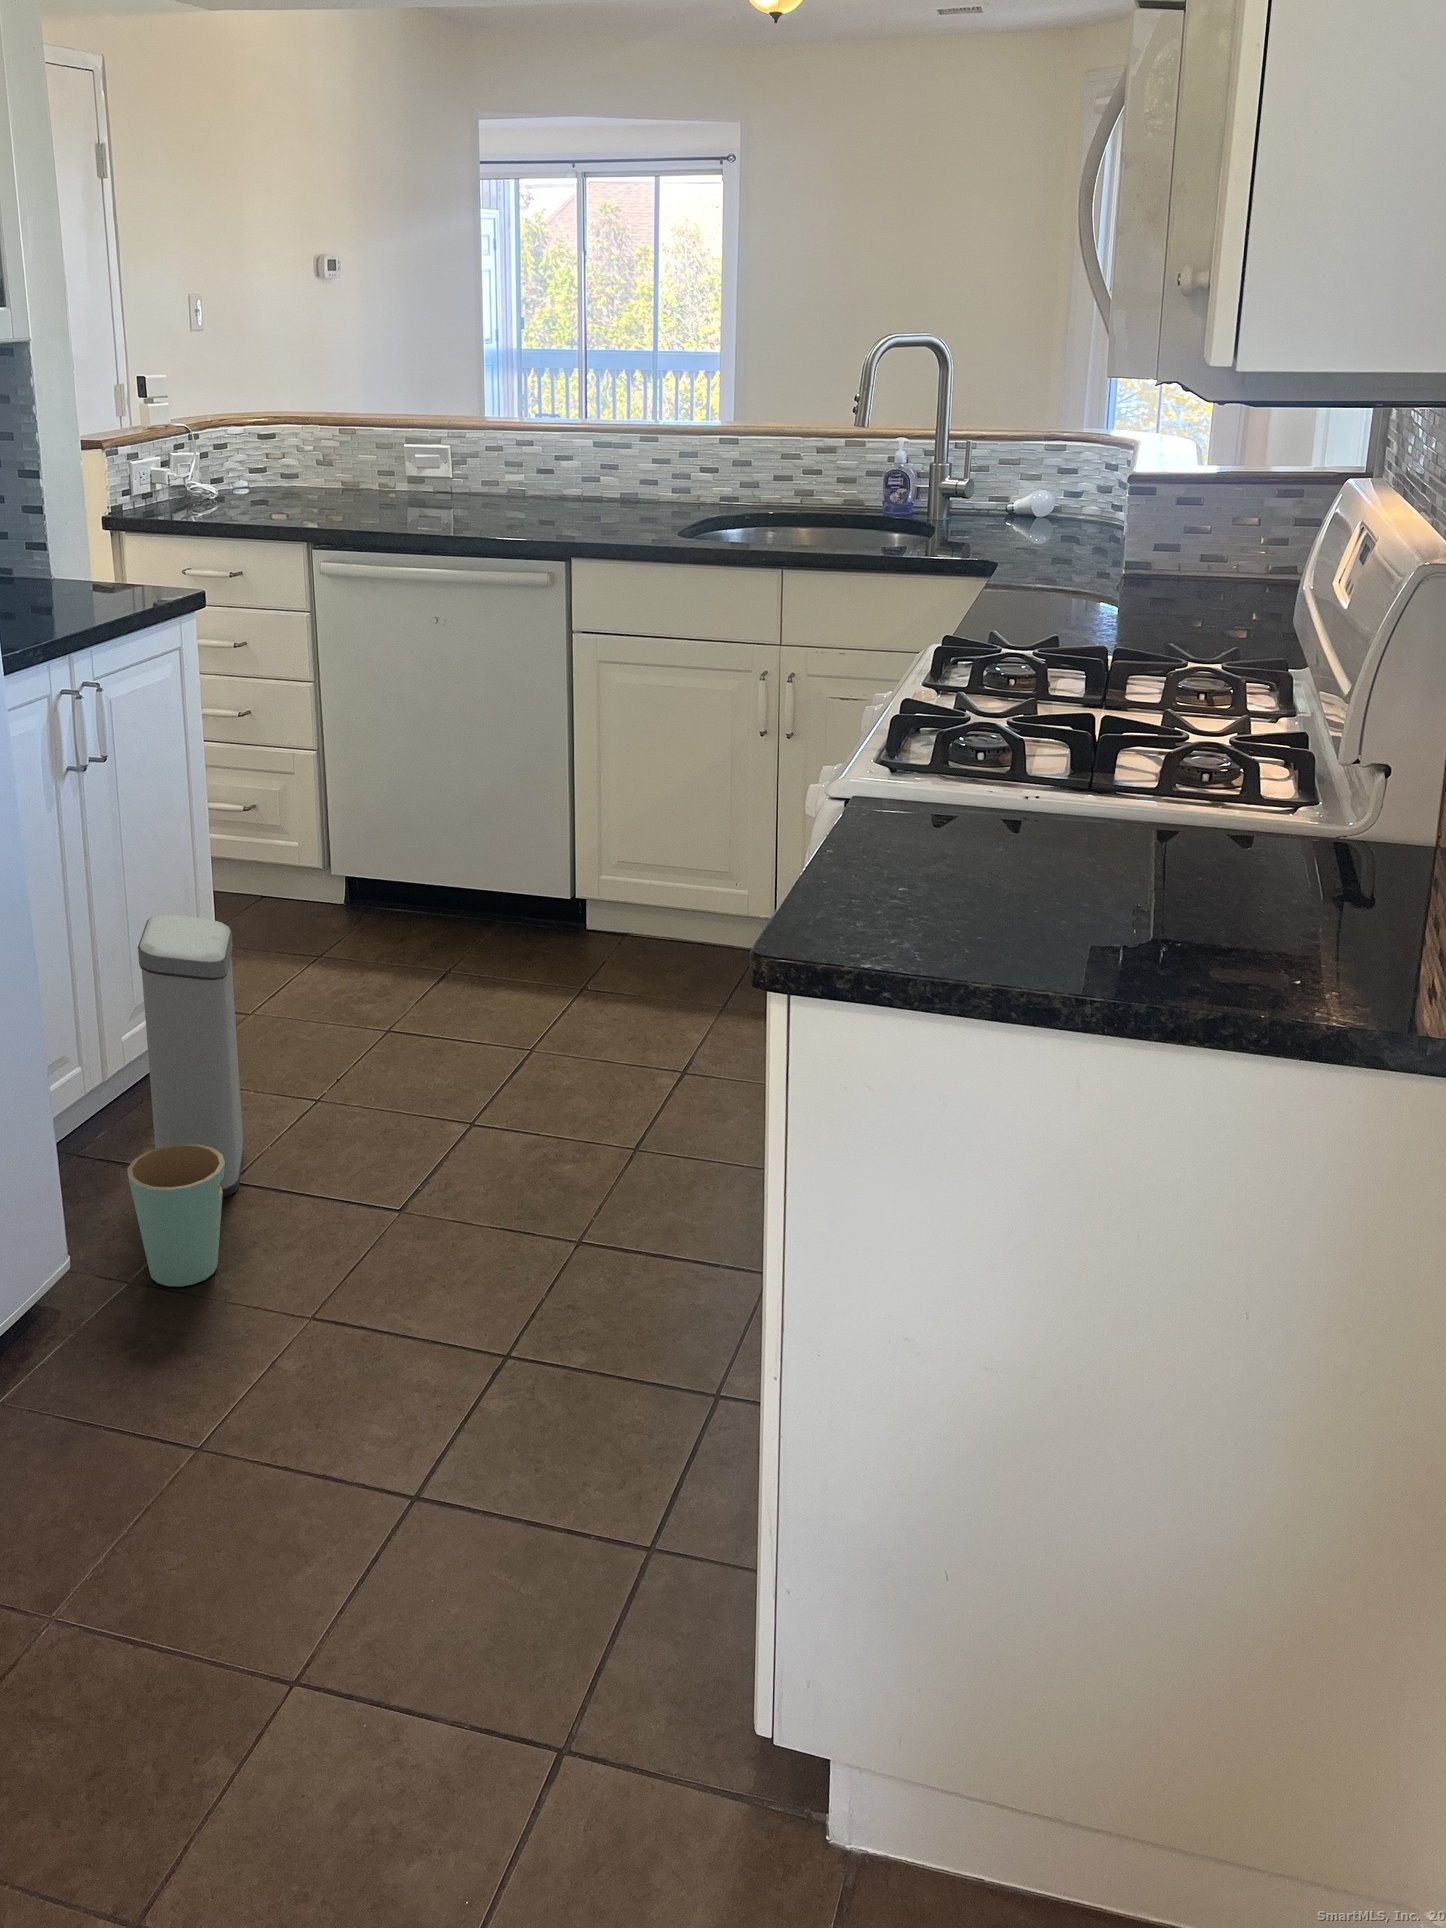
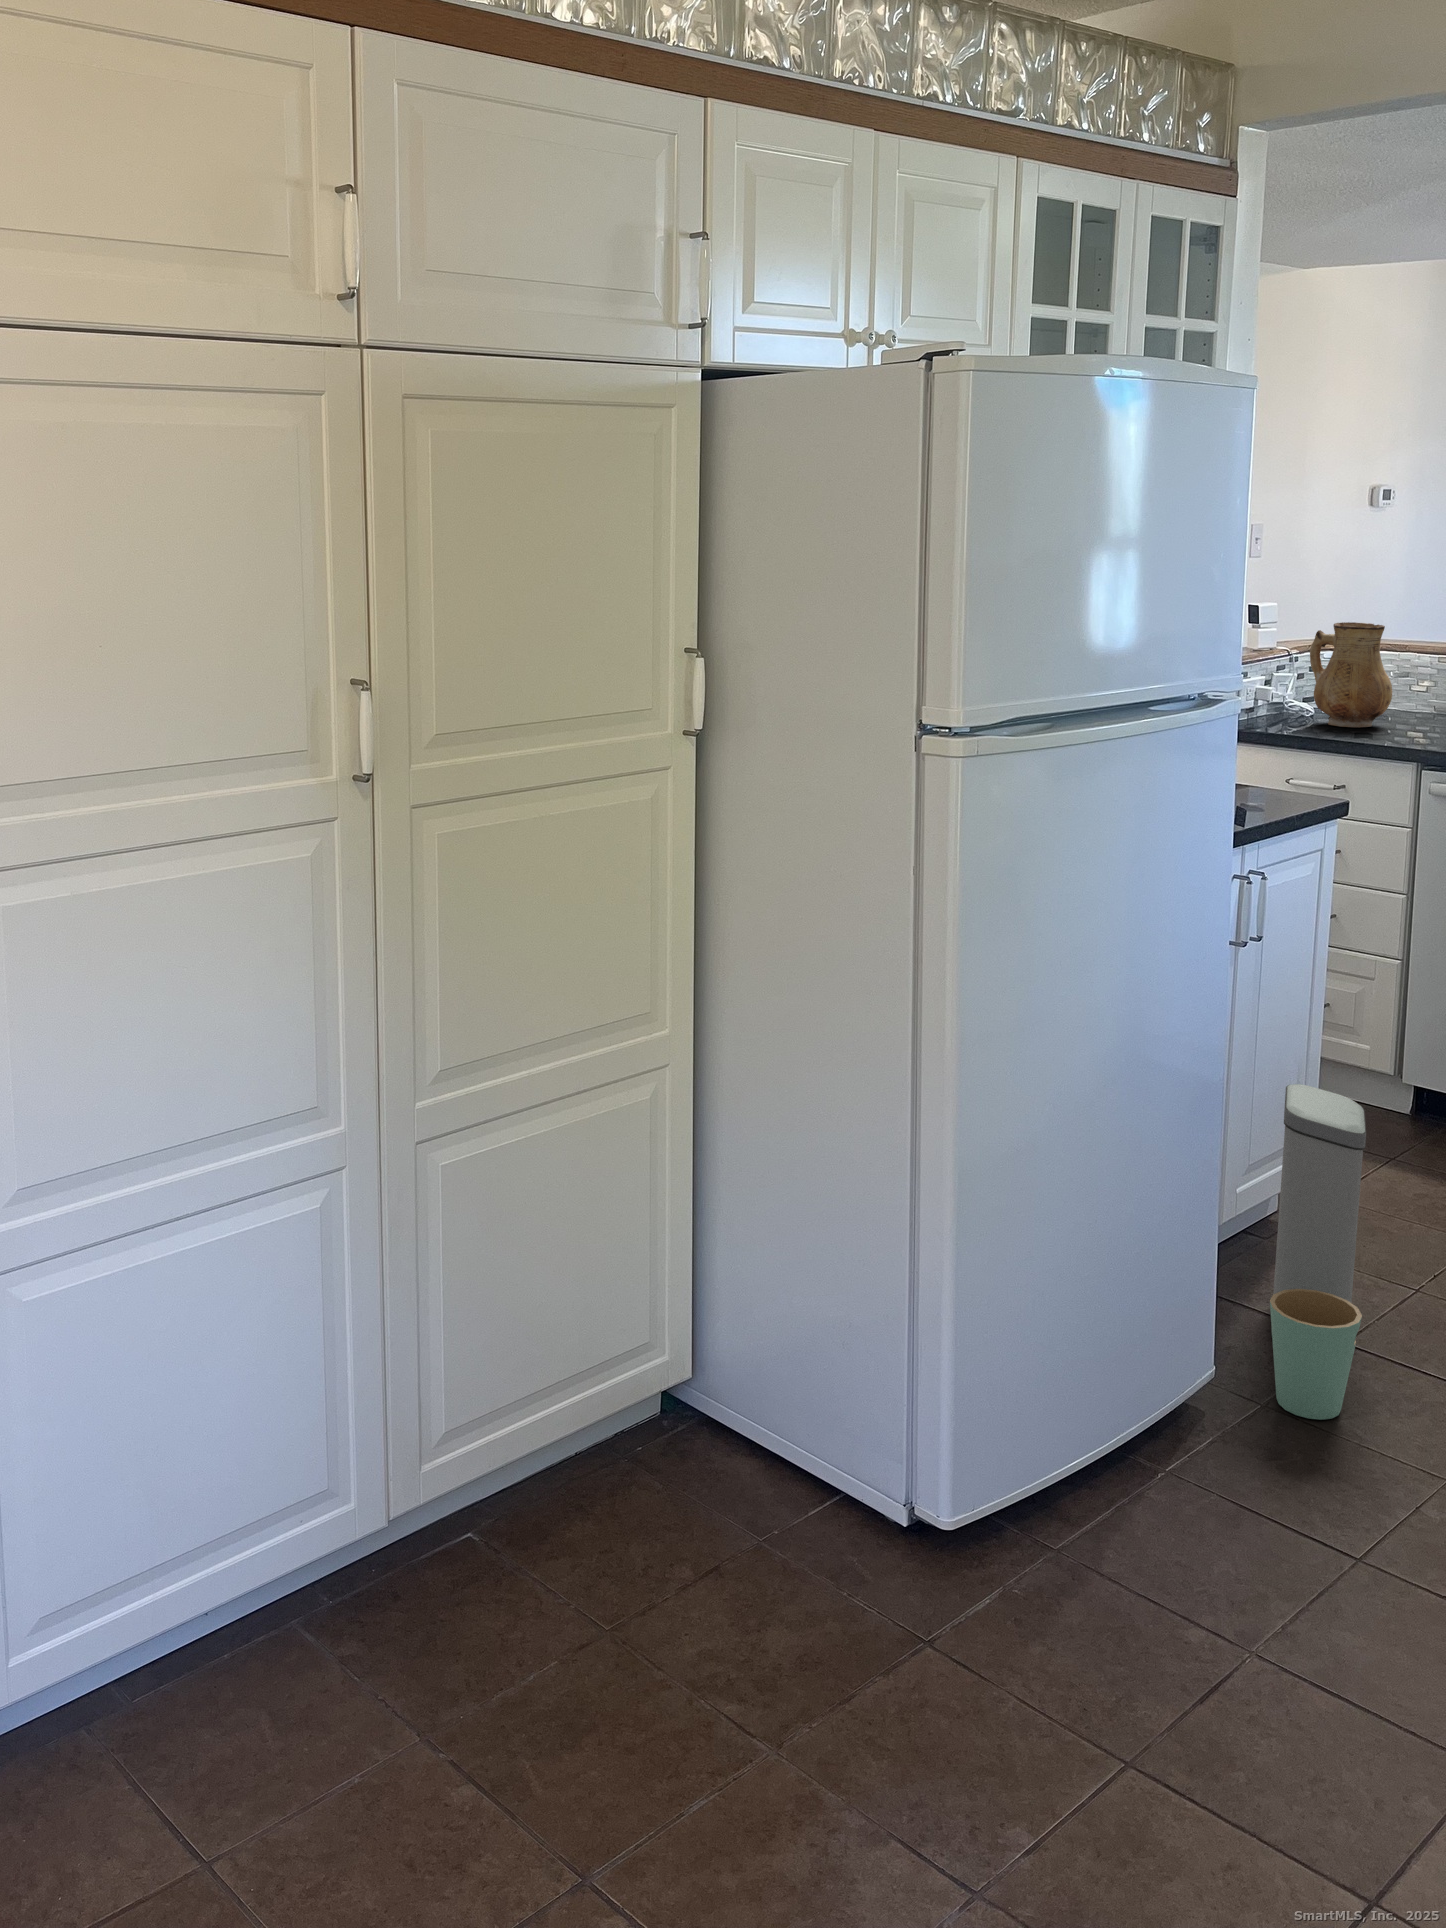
ceramic pitcher: none [203,393,289,507] -> present [1310,622,1392,727]

